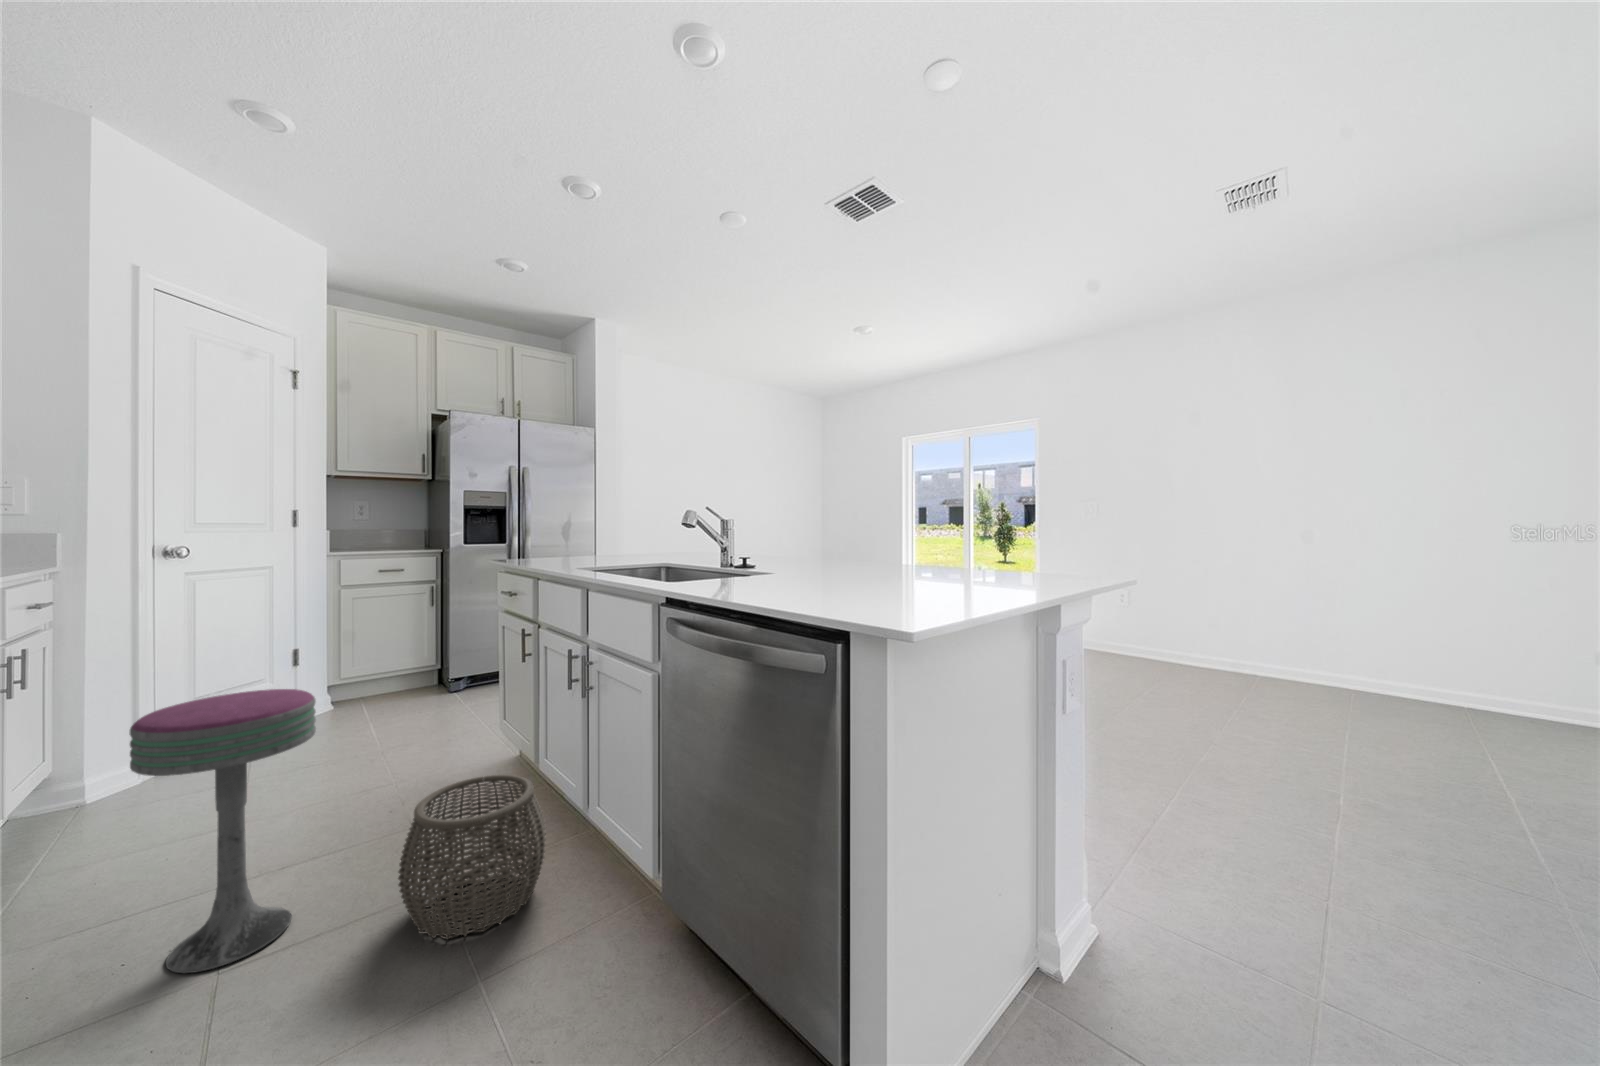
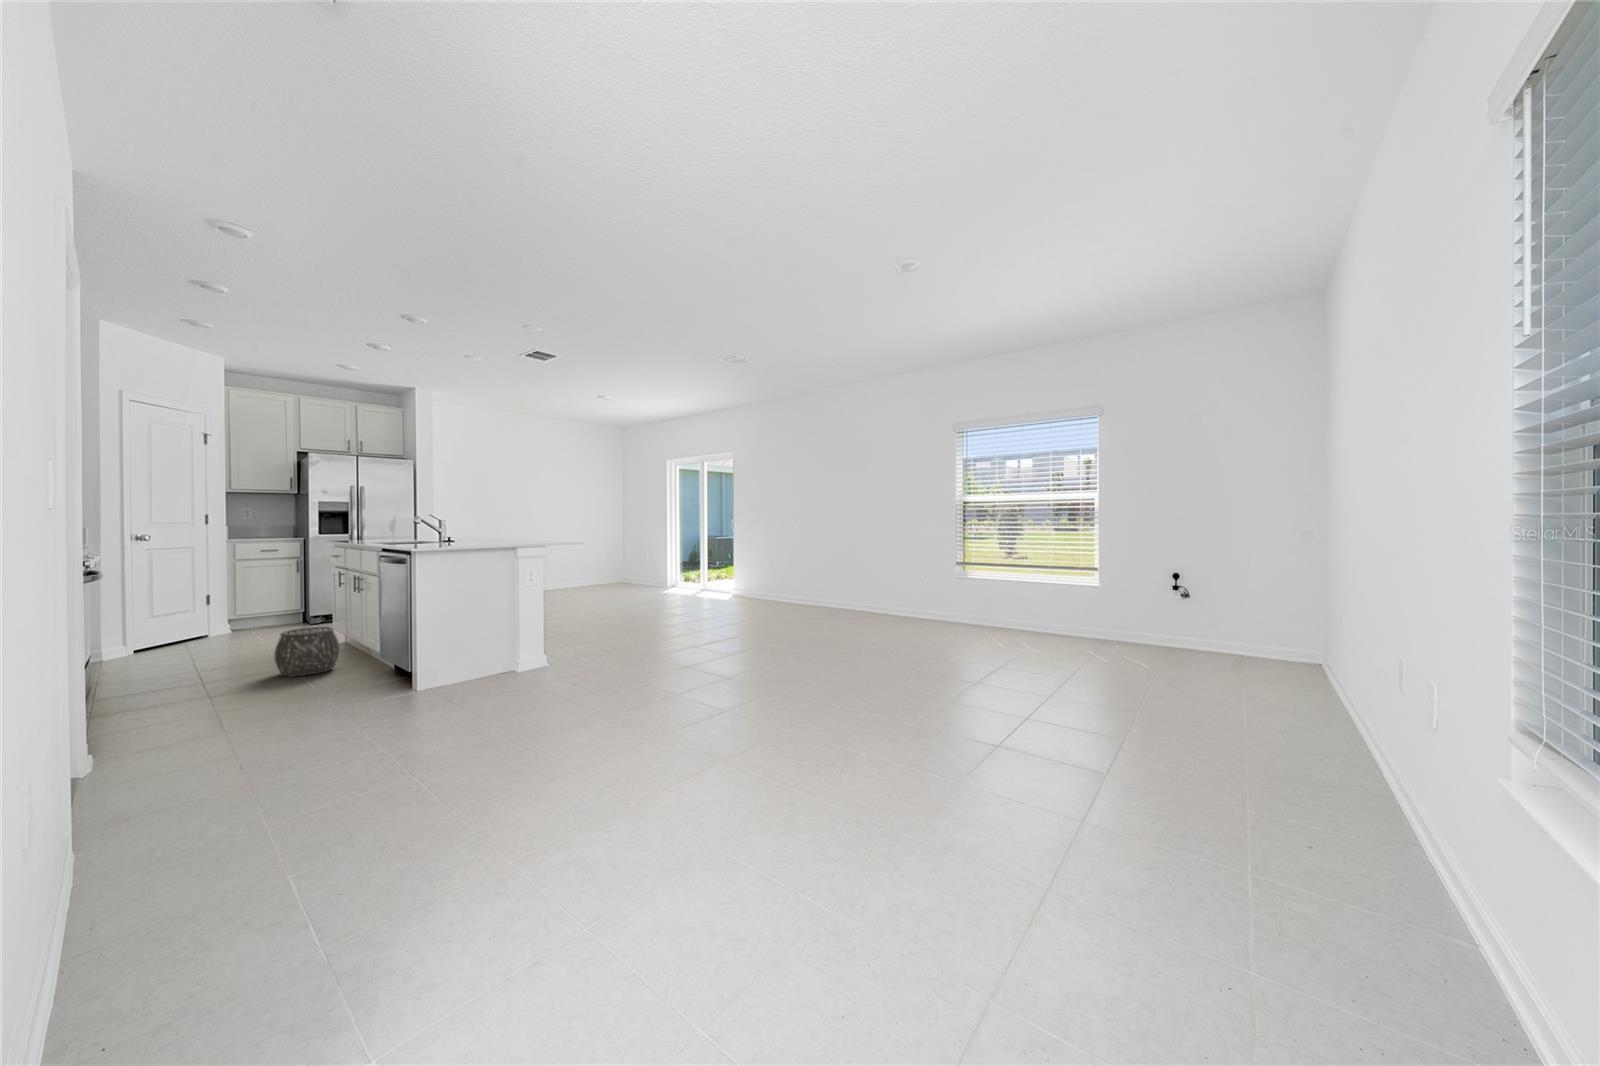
bar stool: present [130,689,316,973] -> none [167,590,237,684]

